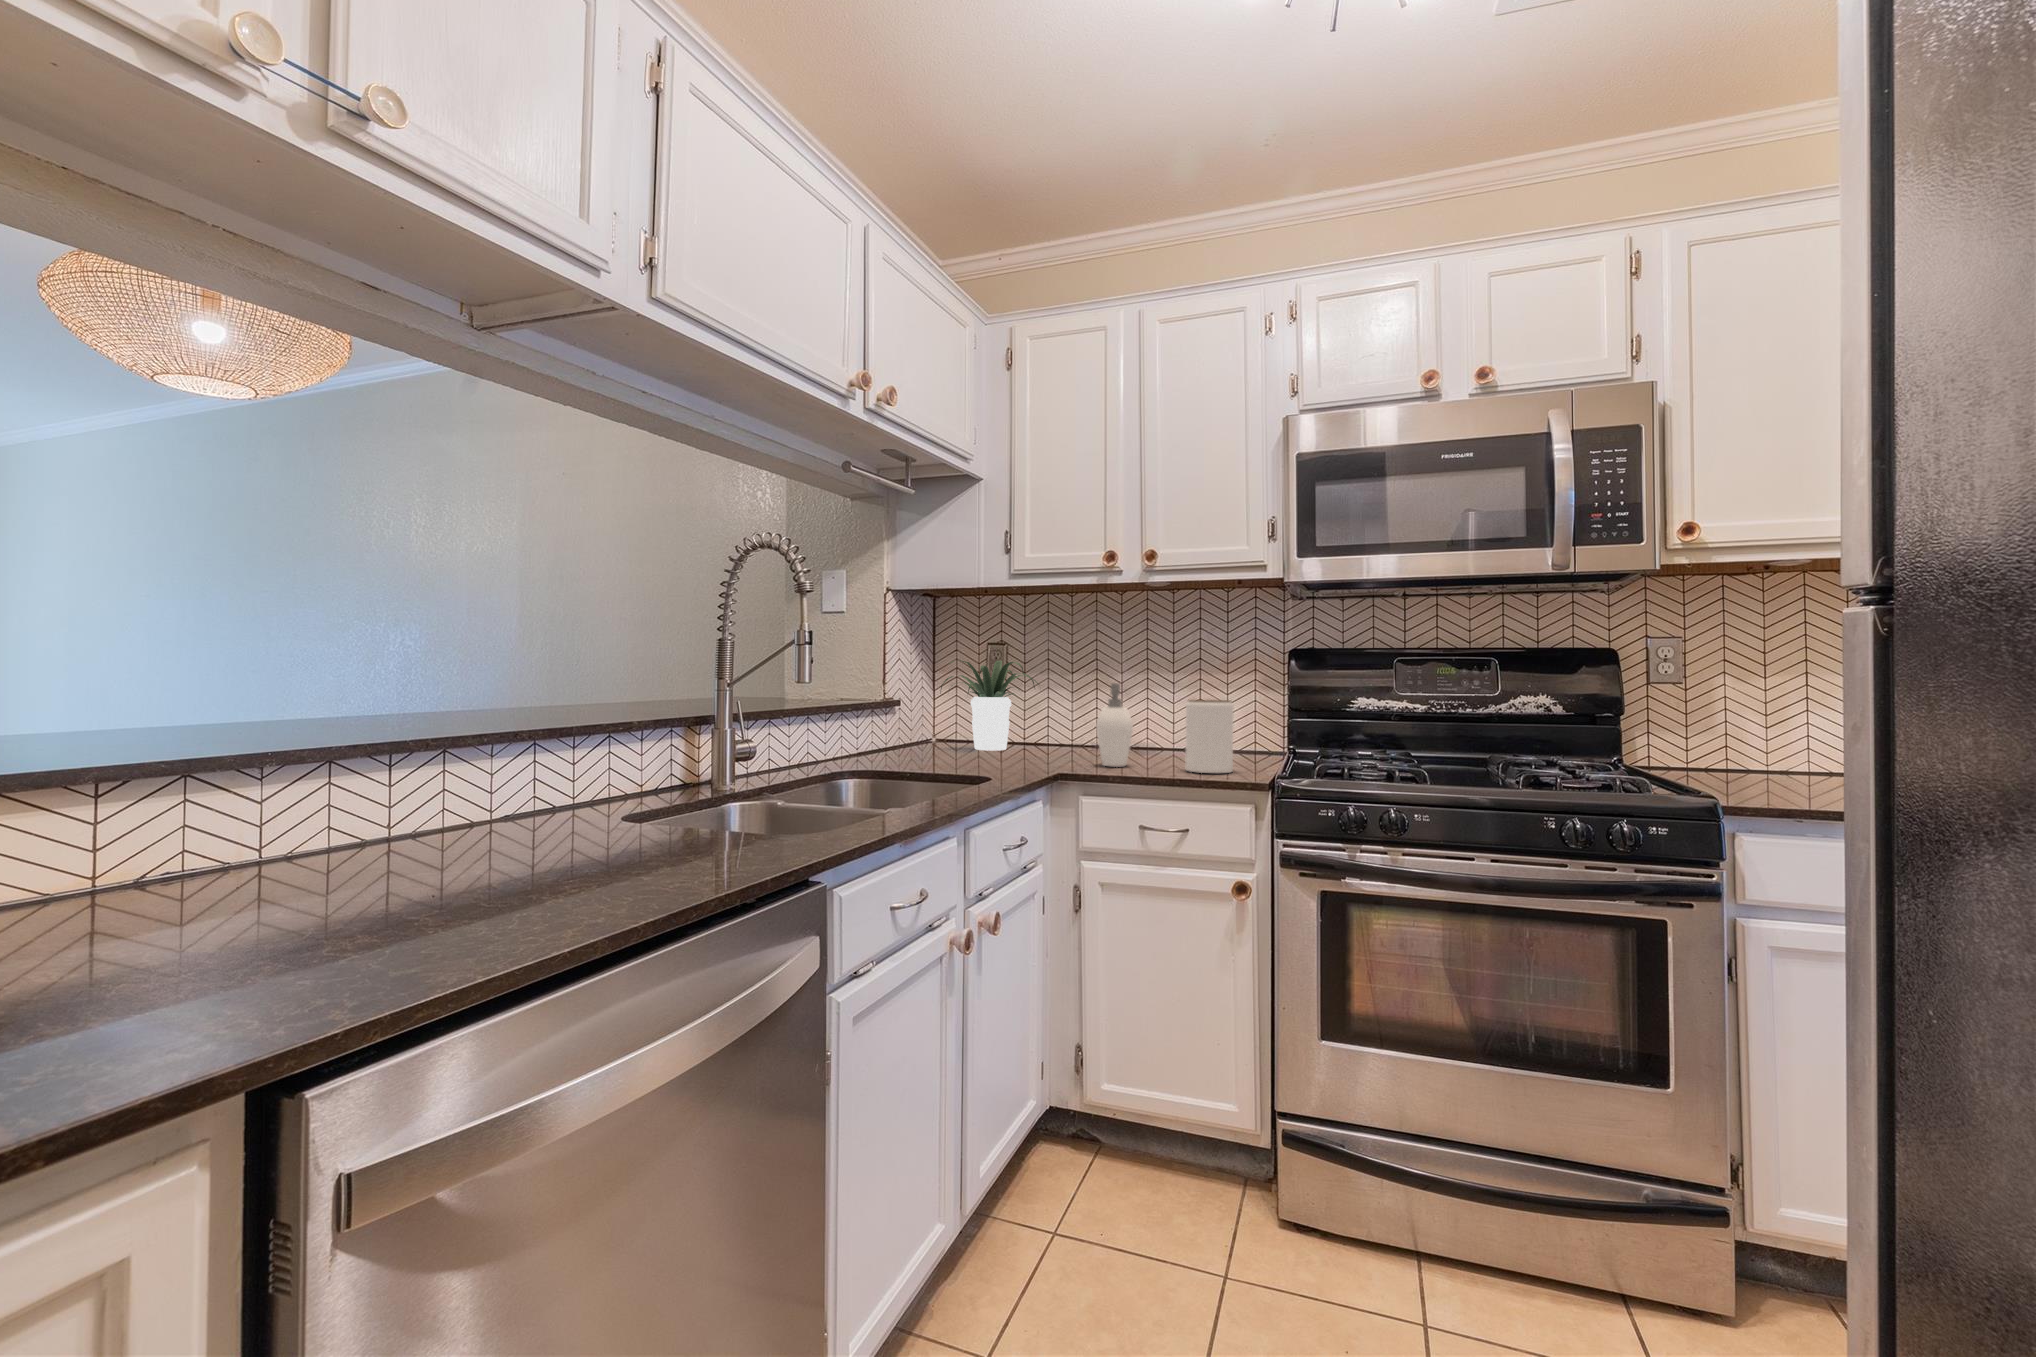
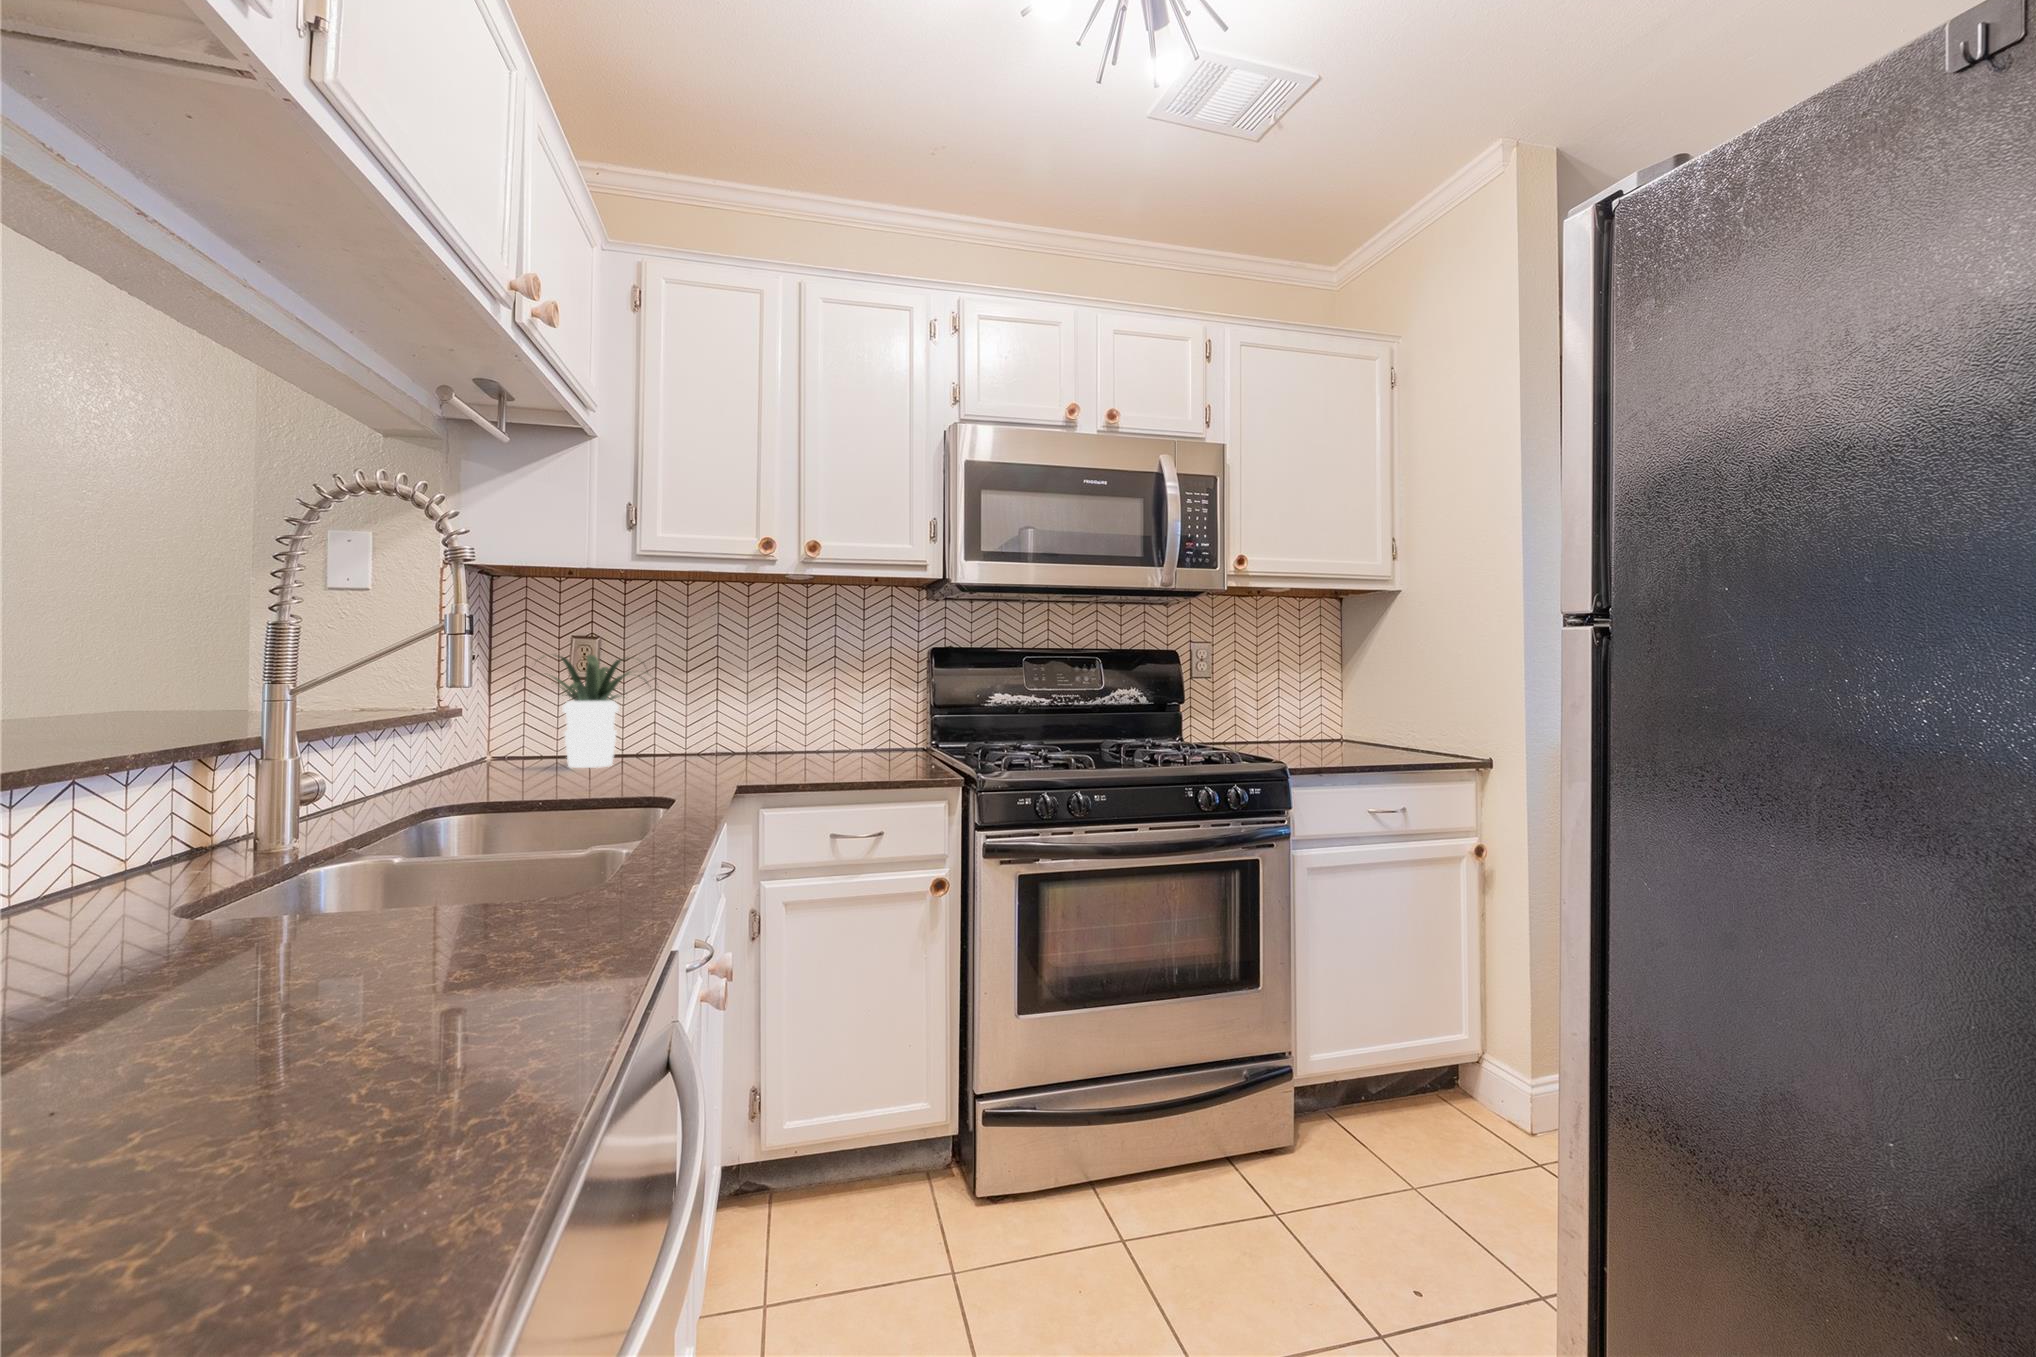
soap dispenser: present [1097,683,1133,767] -> none [762,683,806,775]
jar: present [1185,700,1233,773] -> none [865,699,913,774]

